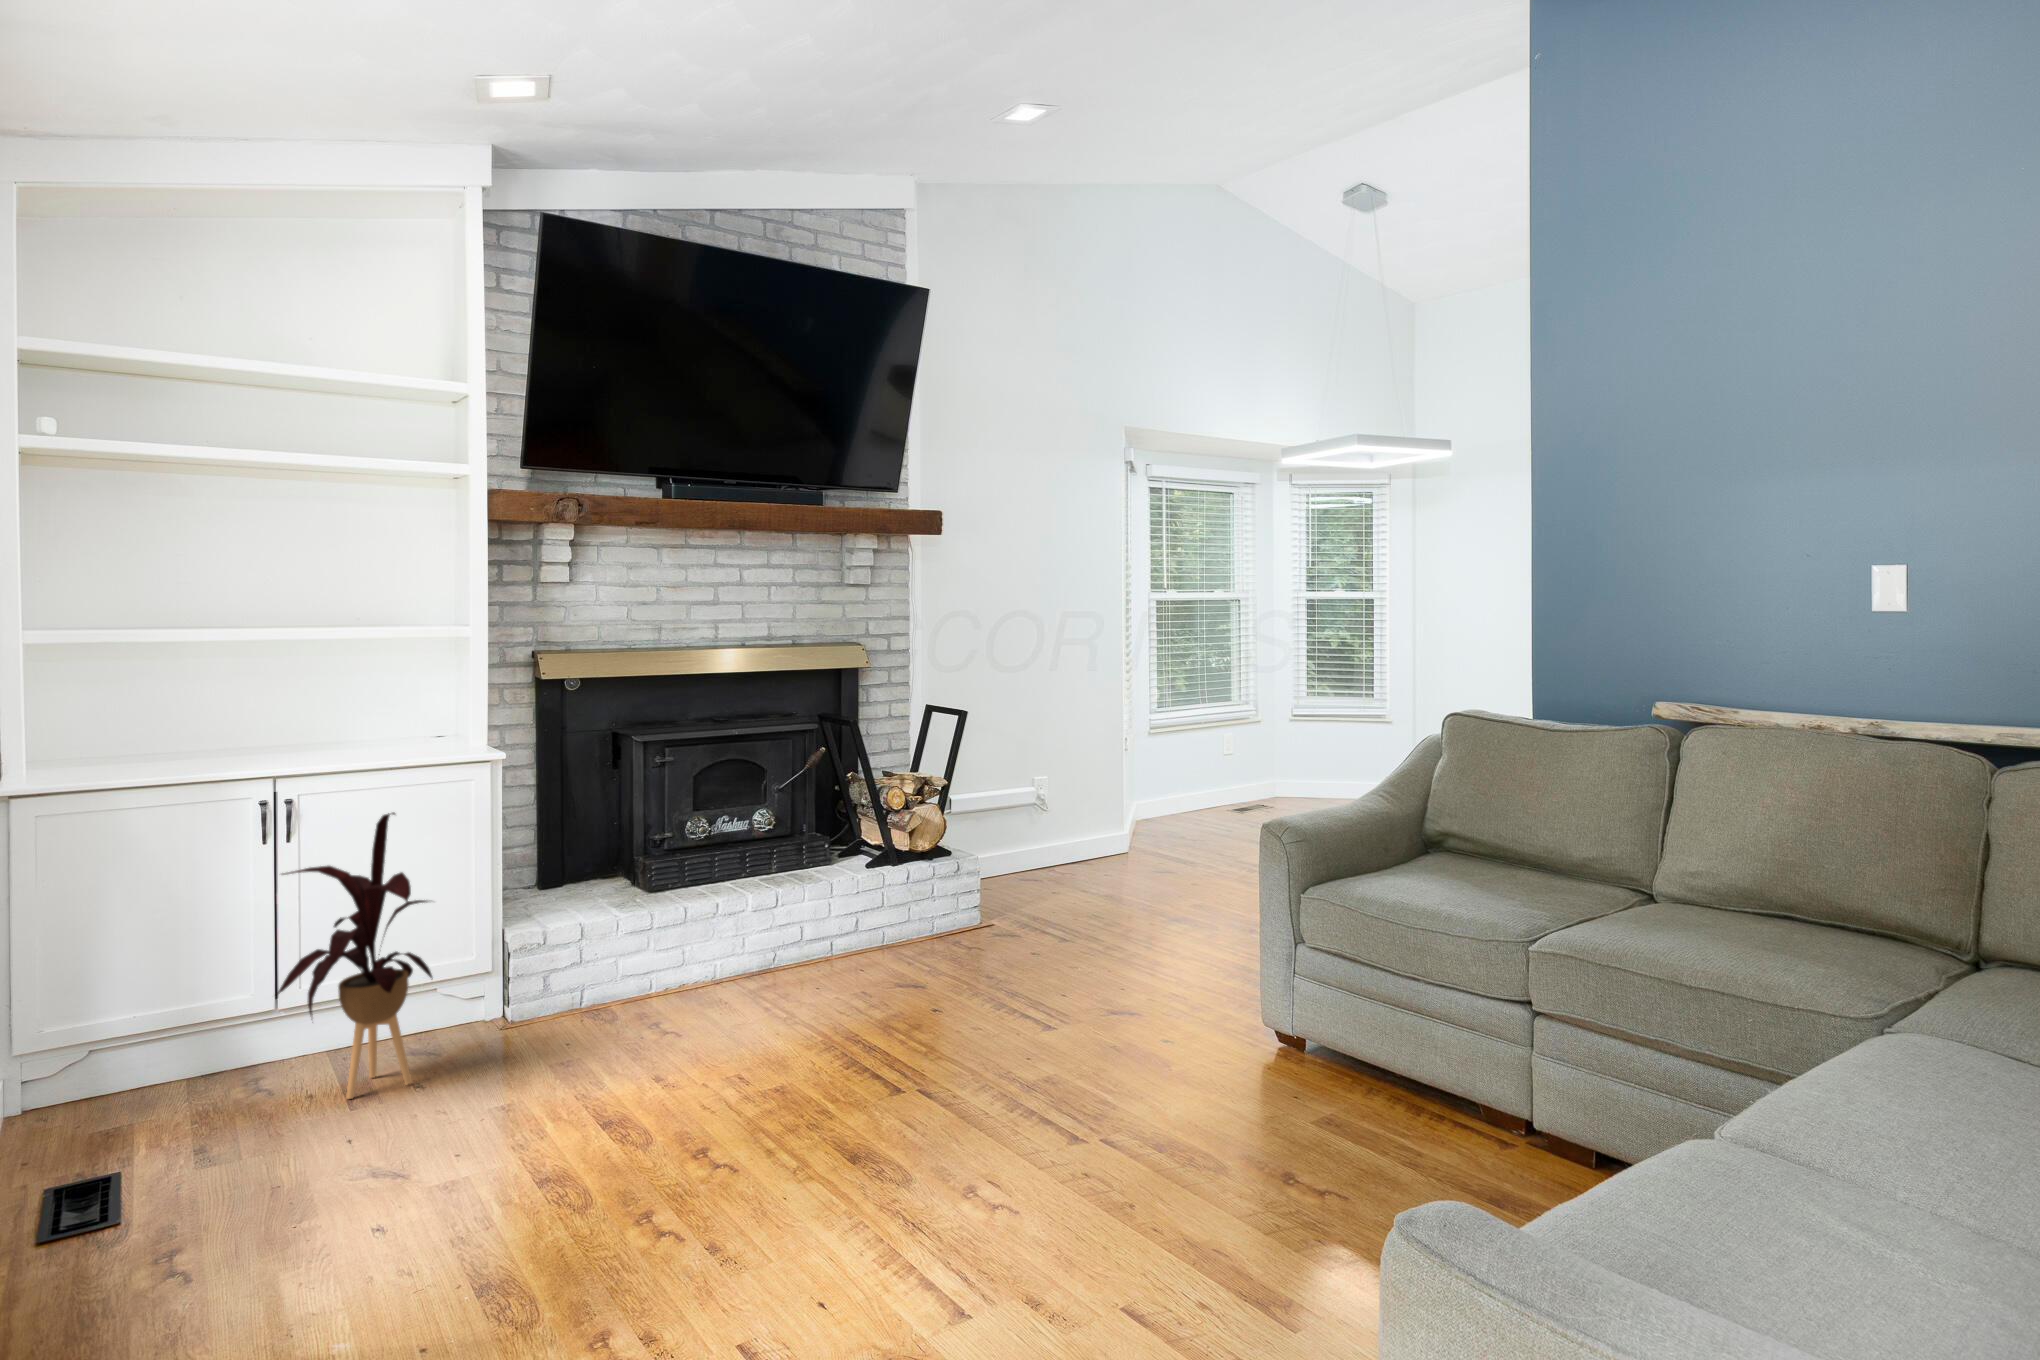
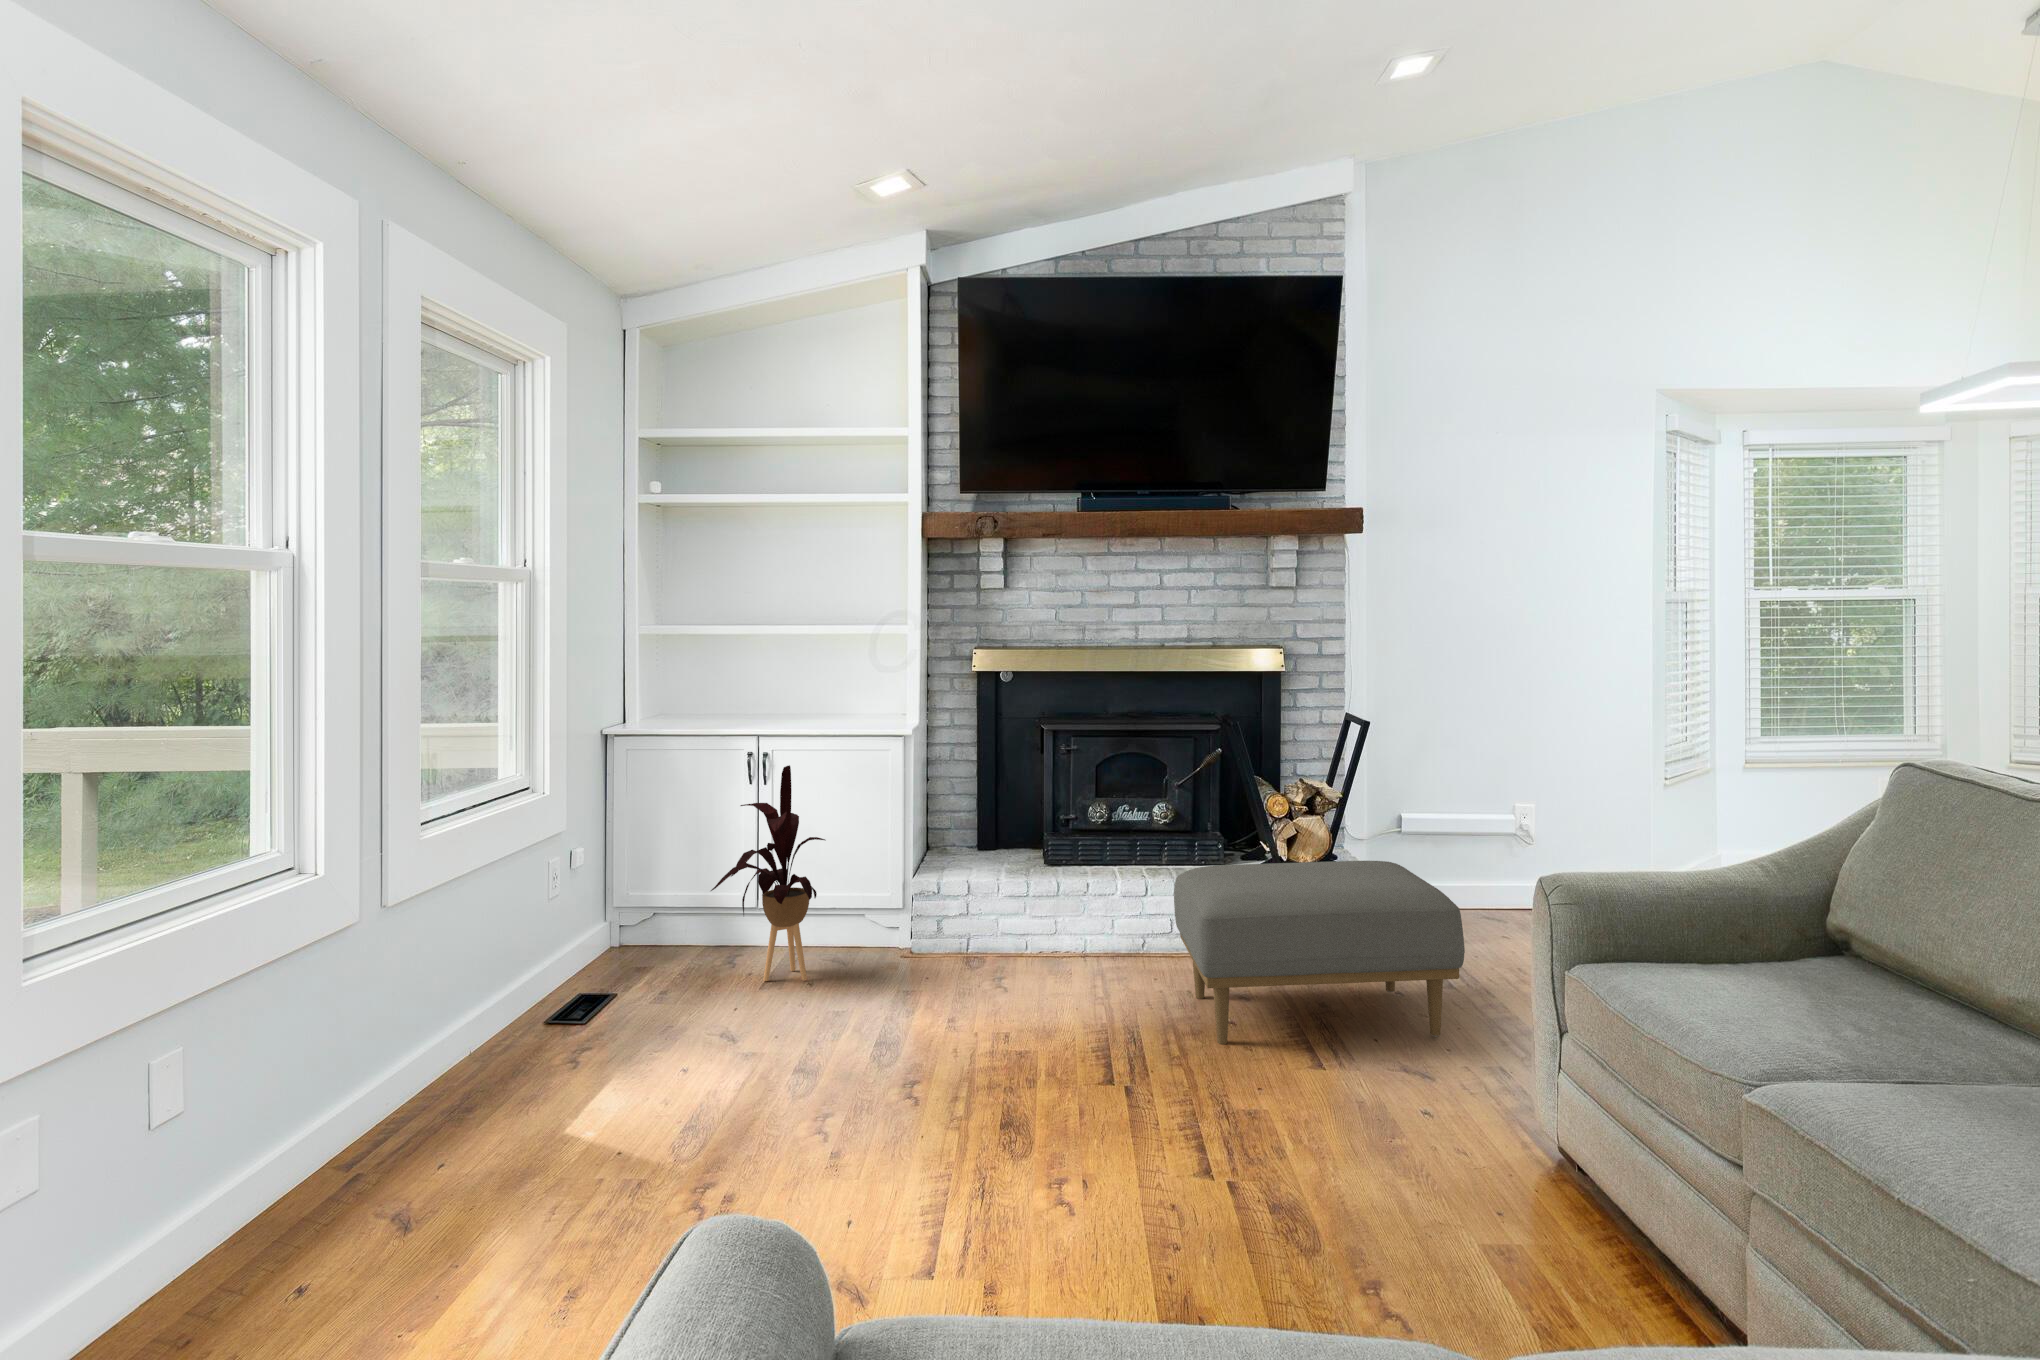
ottoman: none [854,840,1132,1034] -> present [1174,861,1465,1045]

